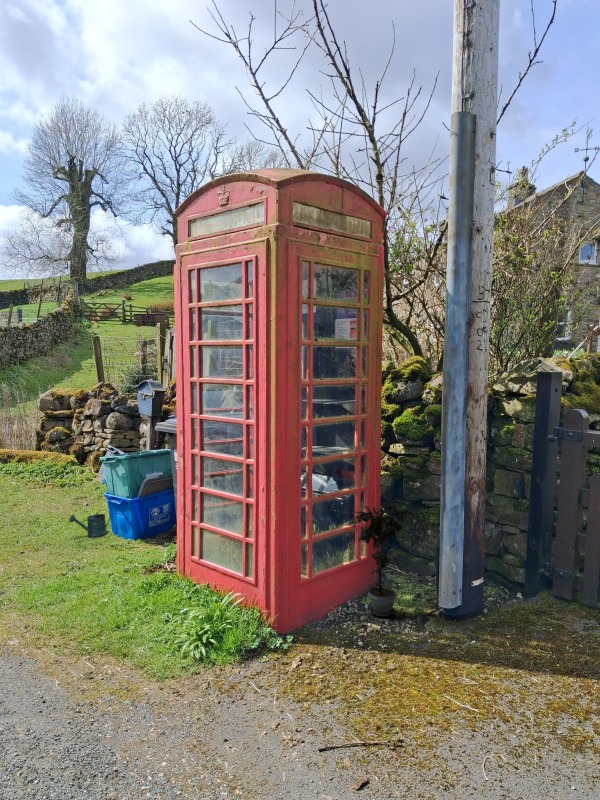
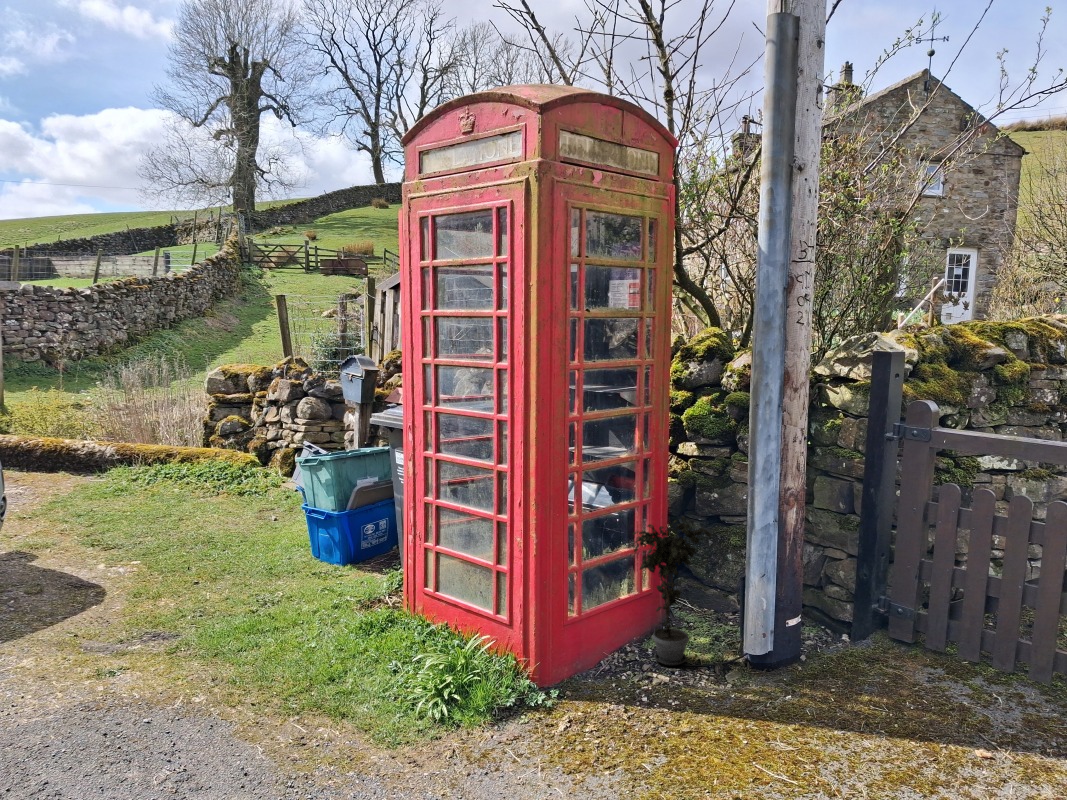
watering can: present [69,509,110,538] -> none [258,526,311,563]

